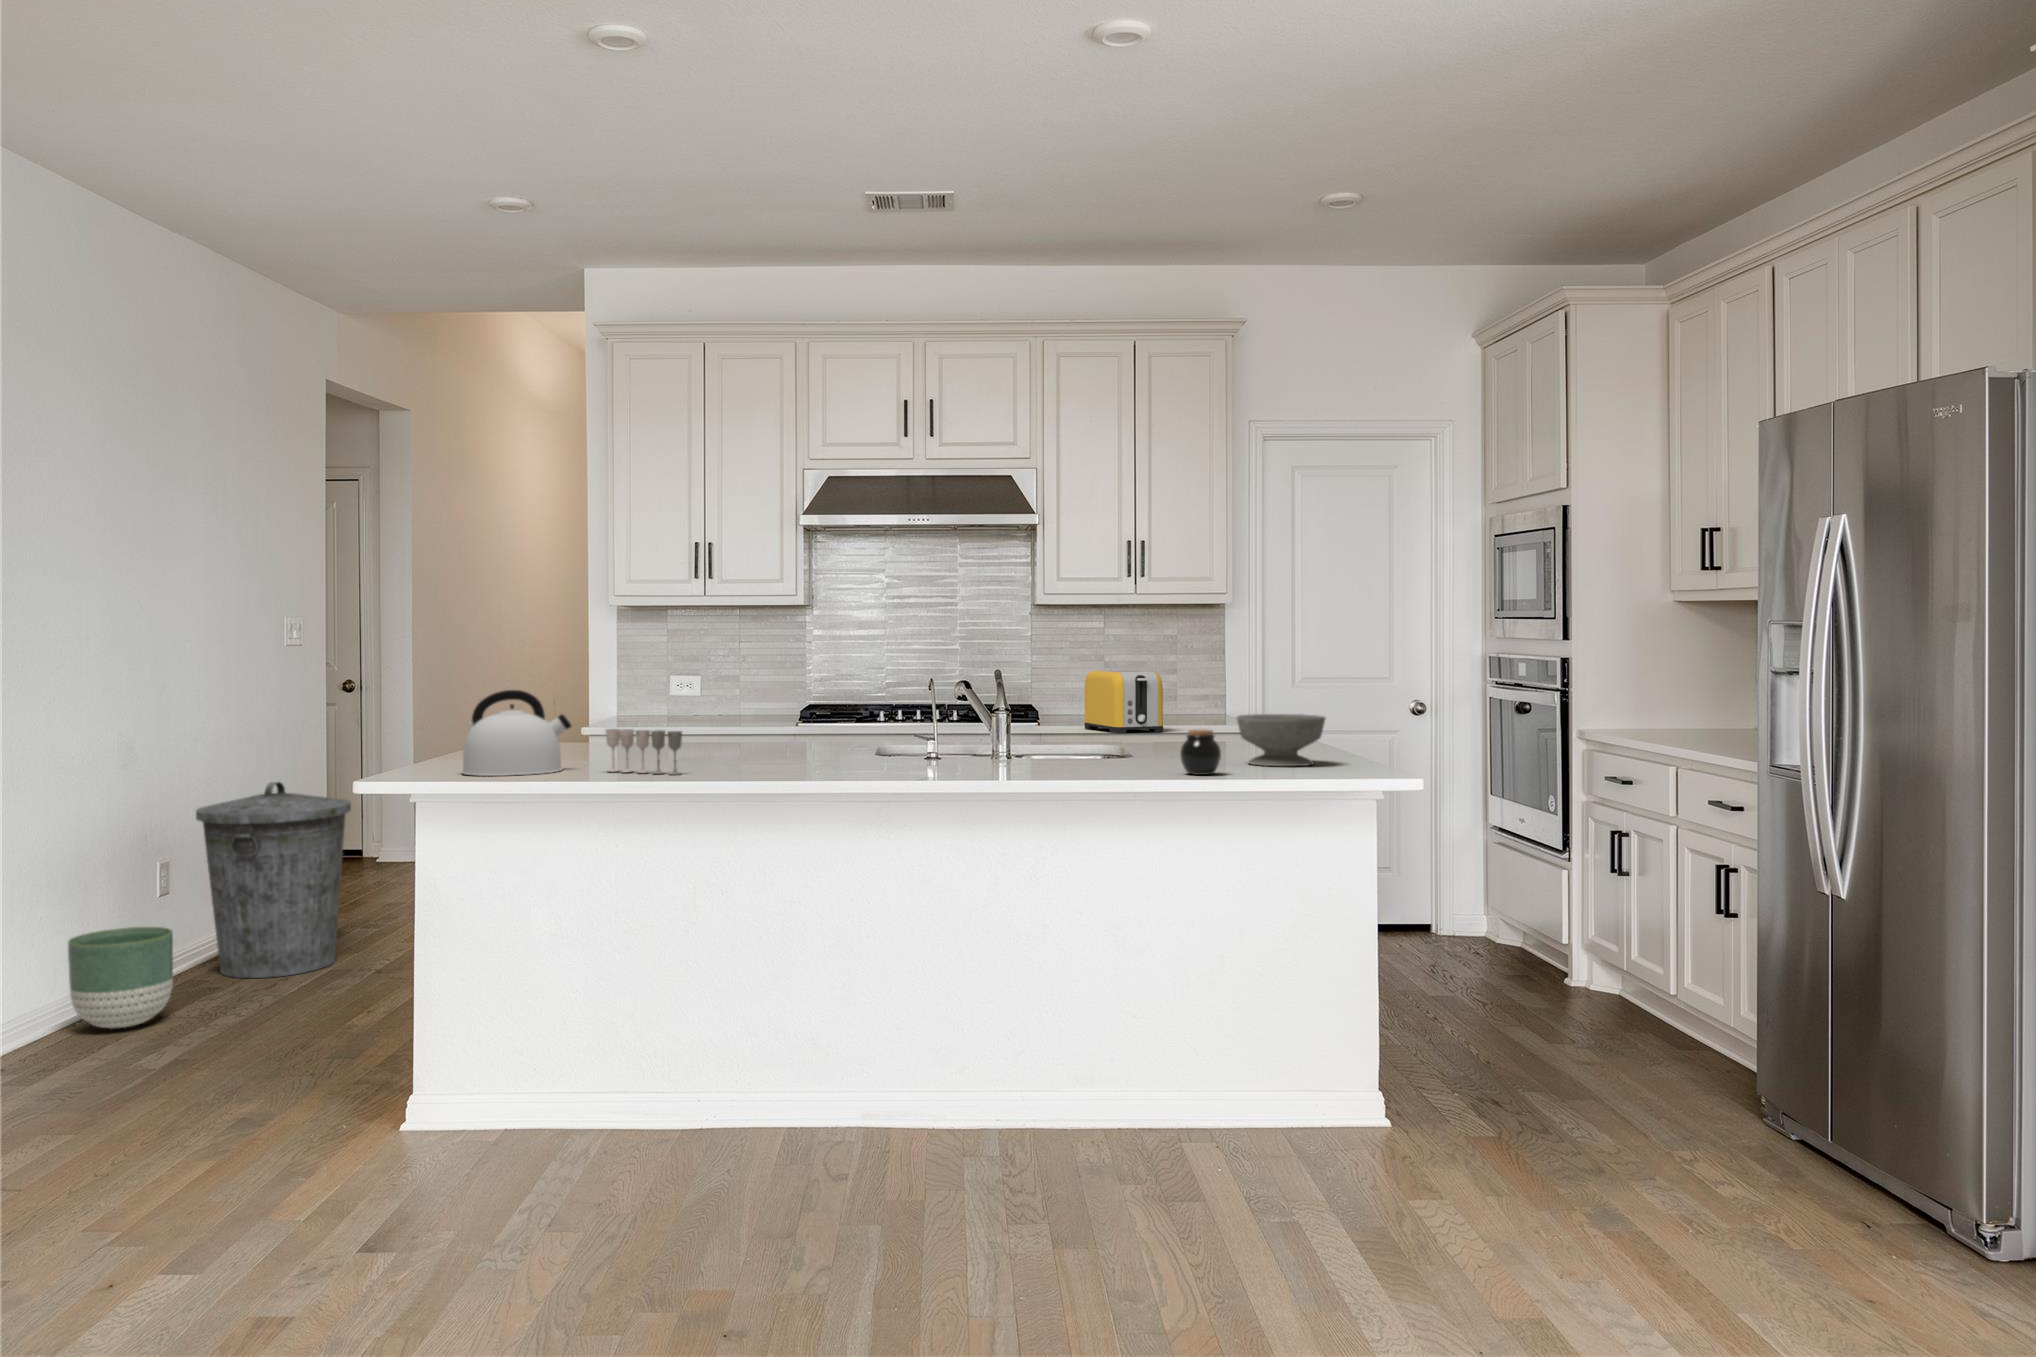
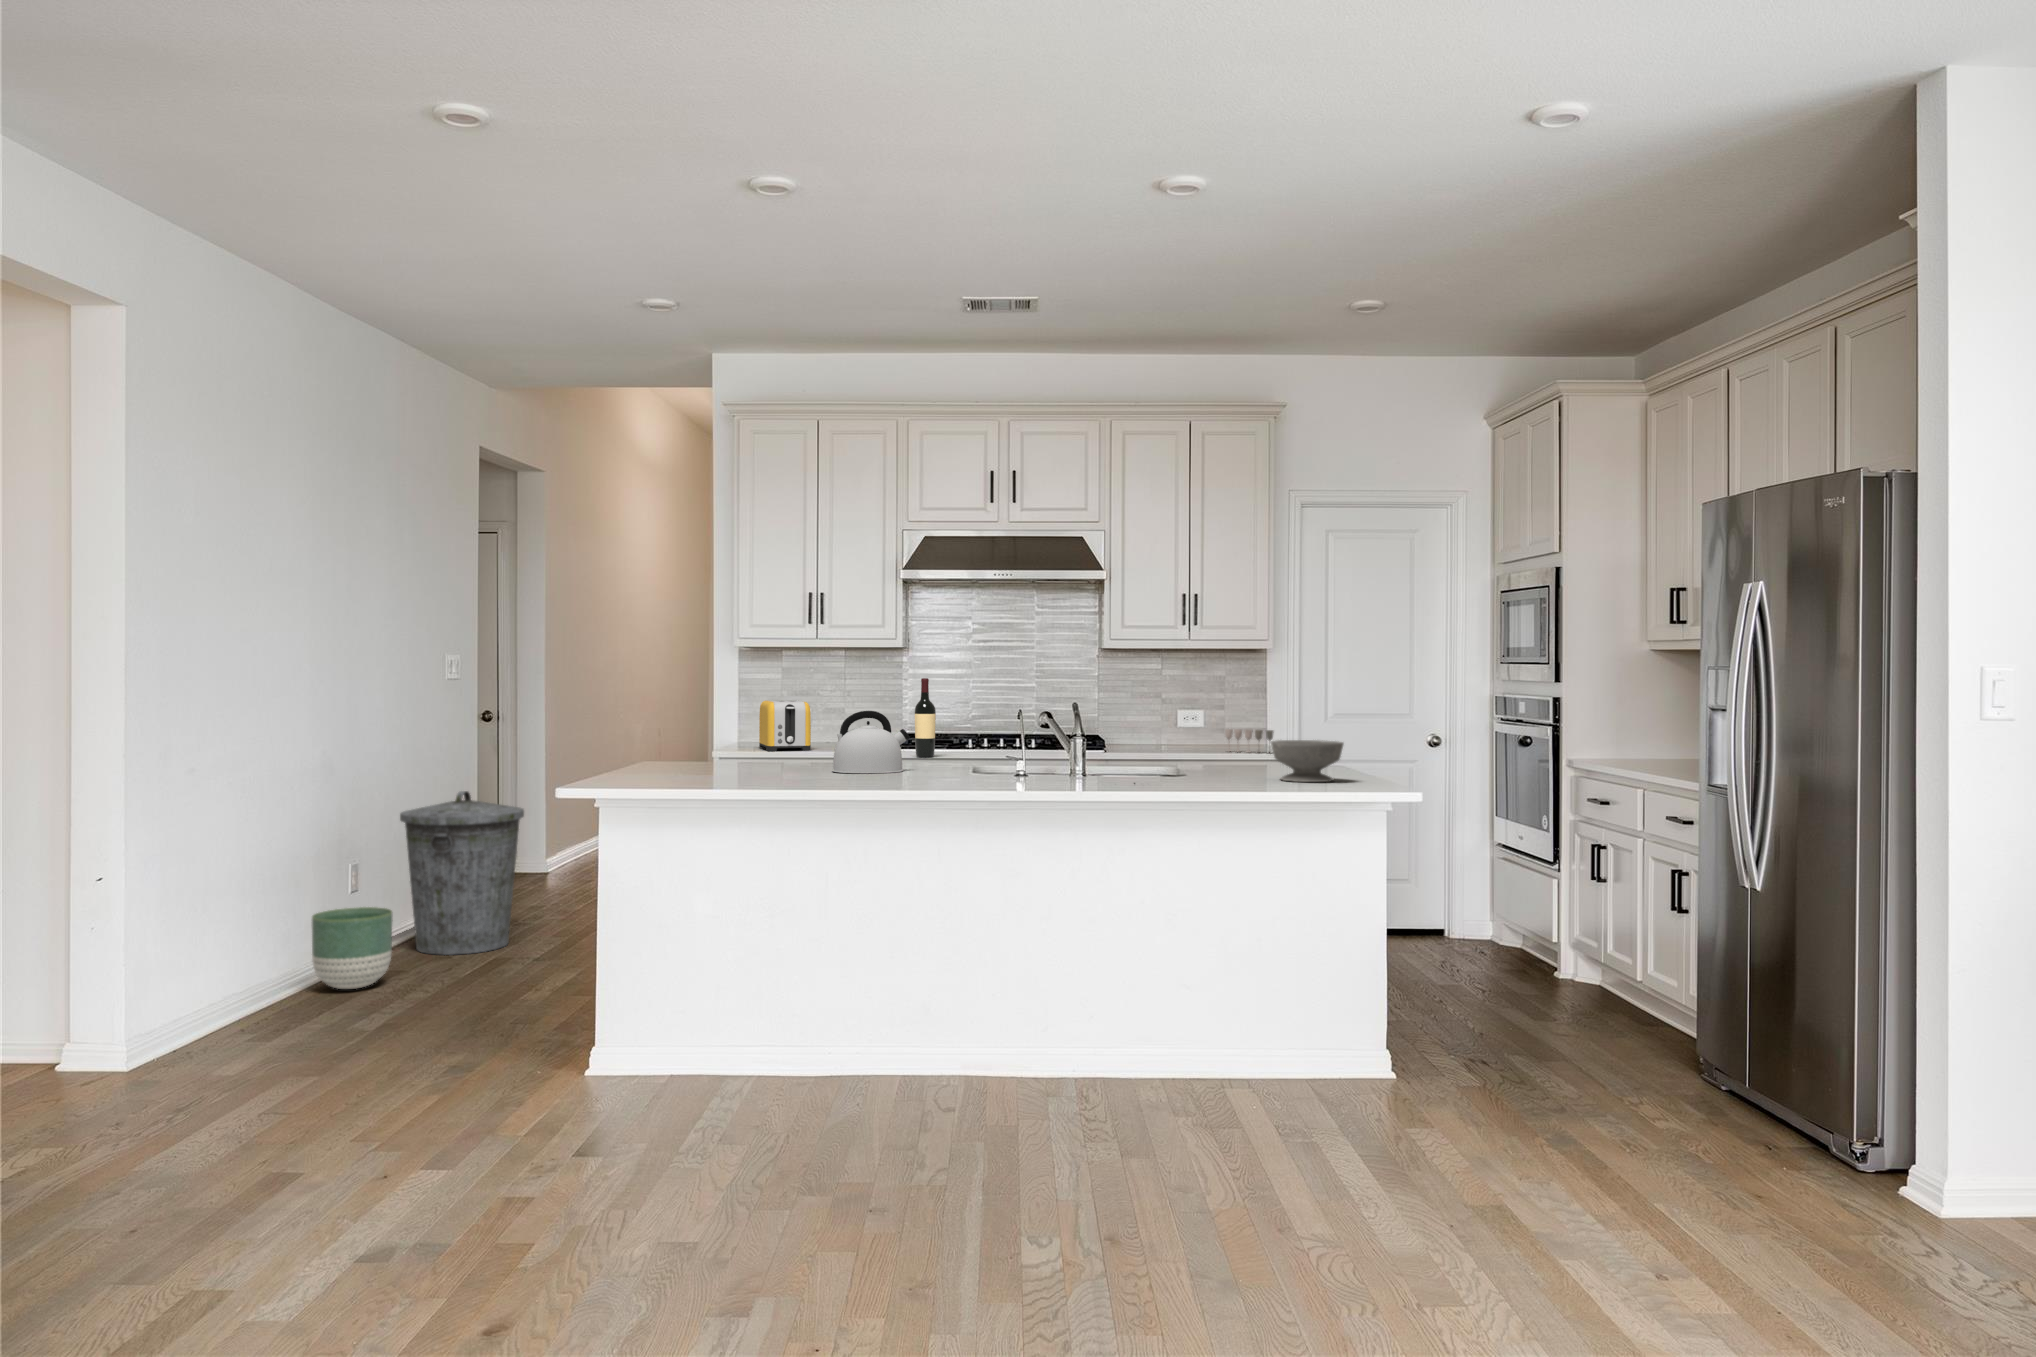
wine bottle: none [810,642,835,737] -> present [915,678,936,757]
toaster: present [1085,670,1163,733] -> present [759,700,811,751]
kettle: present [462,690,571,776] -> present [832,711,909,773]
wine glass: present [606,729,682,775] -> present [1225,729,1274,753]
jar: present [1180,729,1221,775] -> none [1225,751,1257,787]

